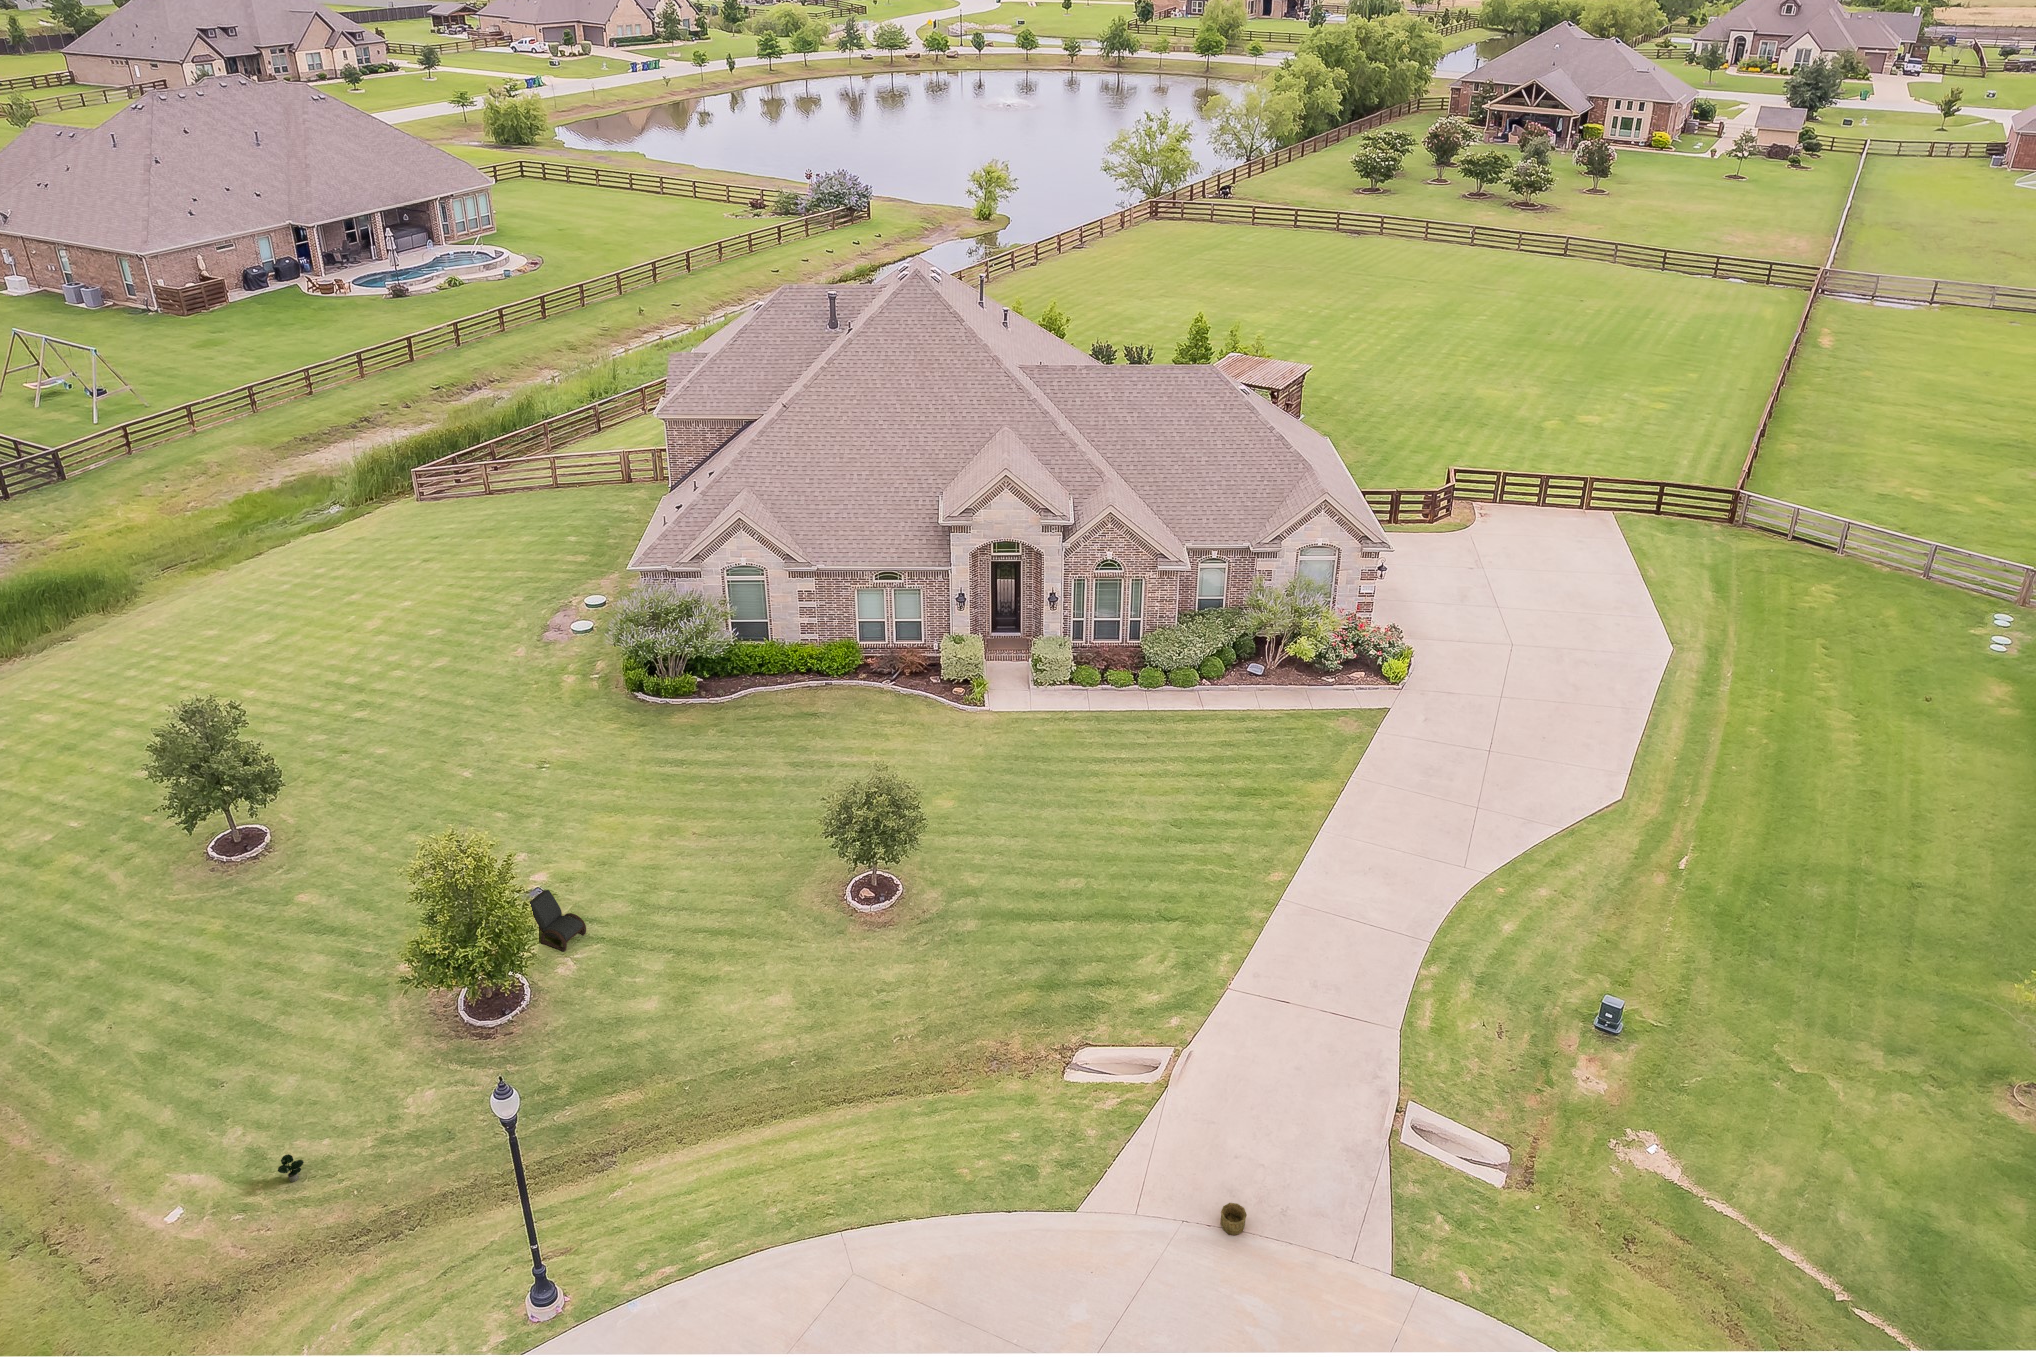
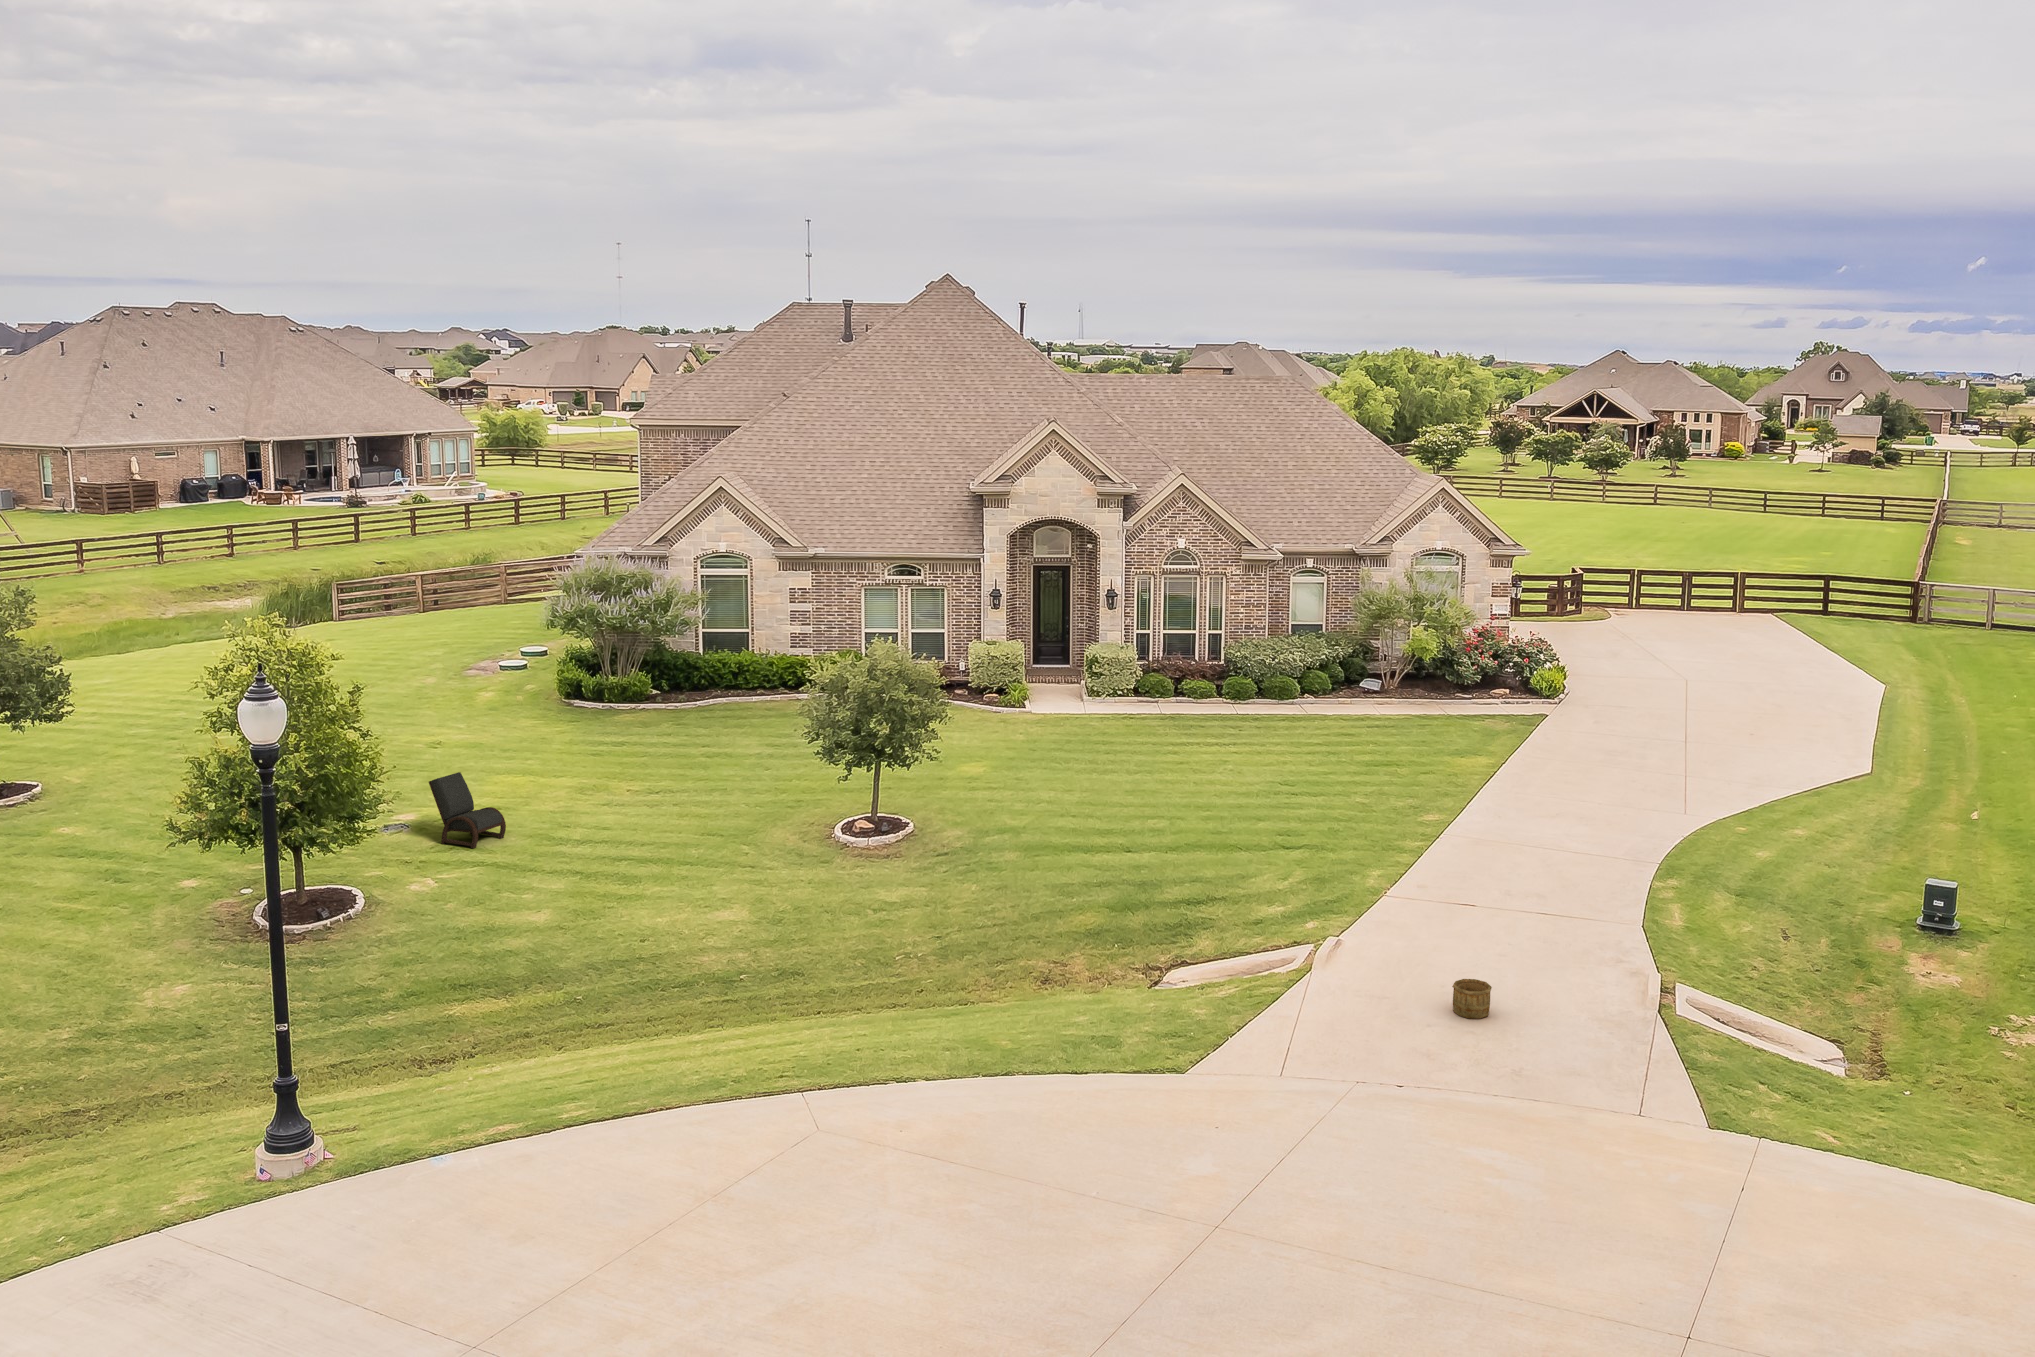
potted plant: present [278,1154,304,1182] -> none [37,956,77,996]

